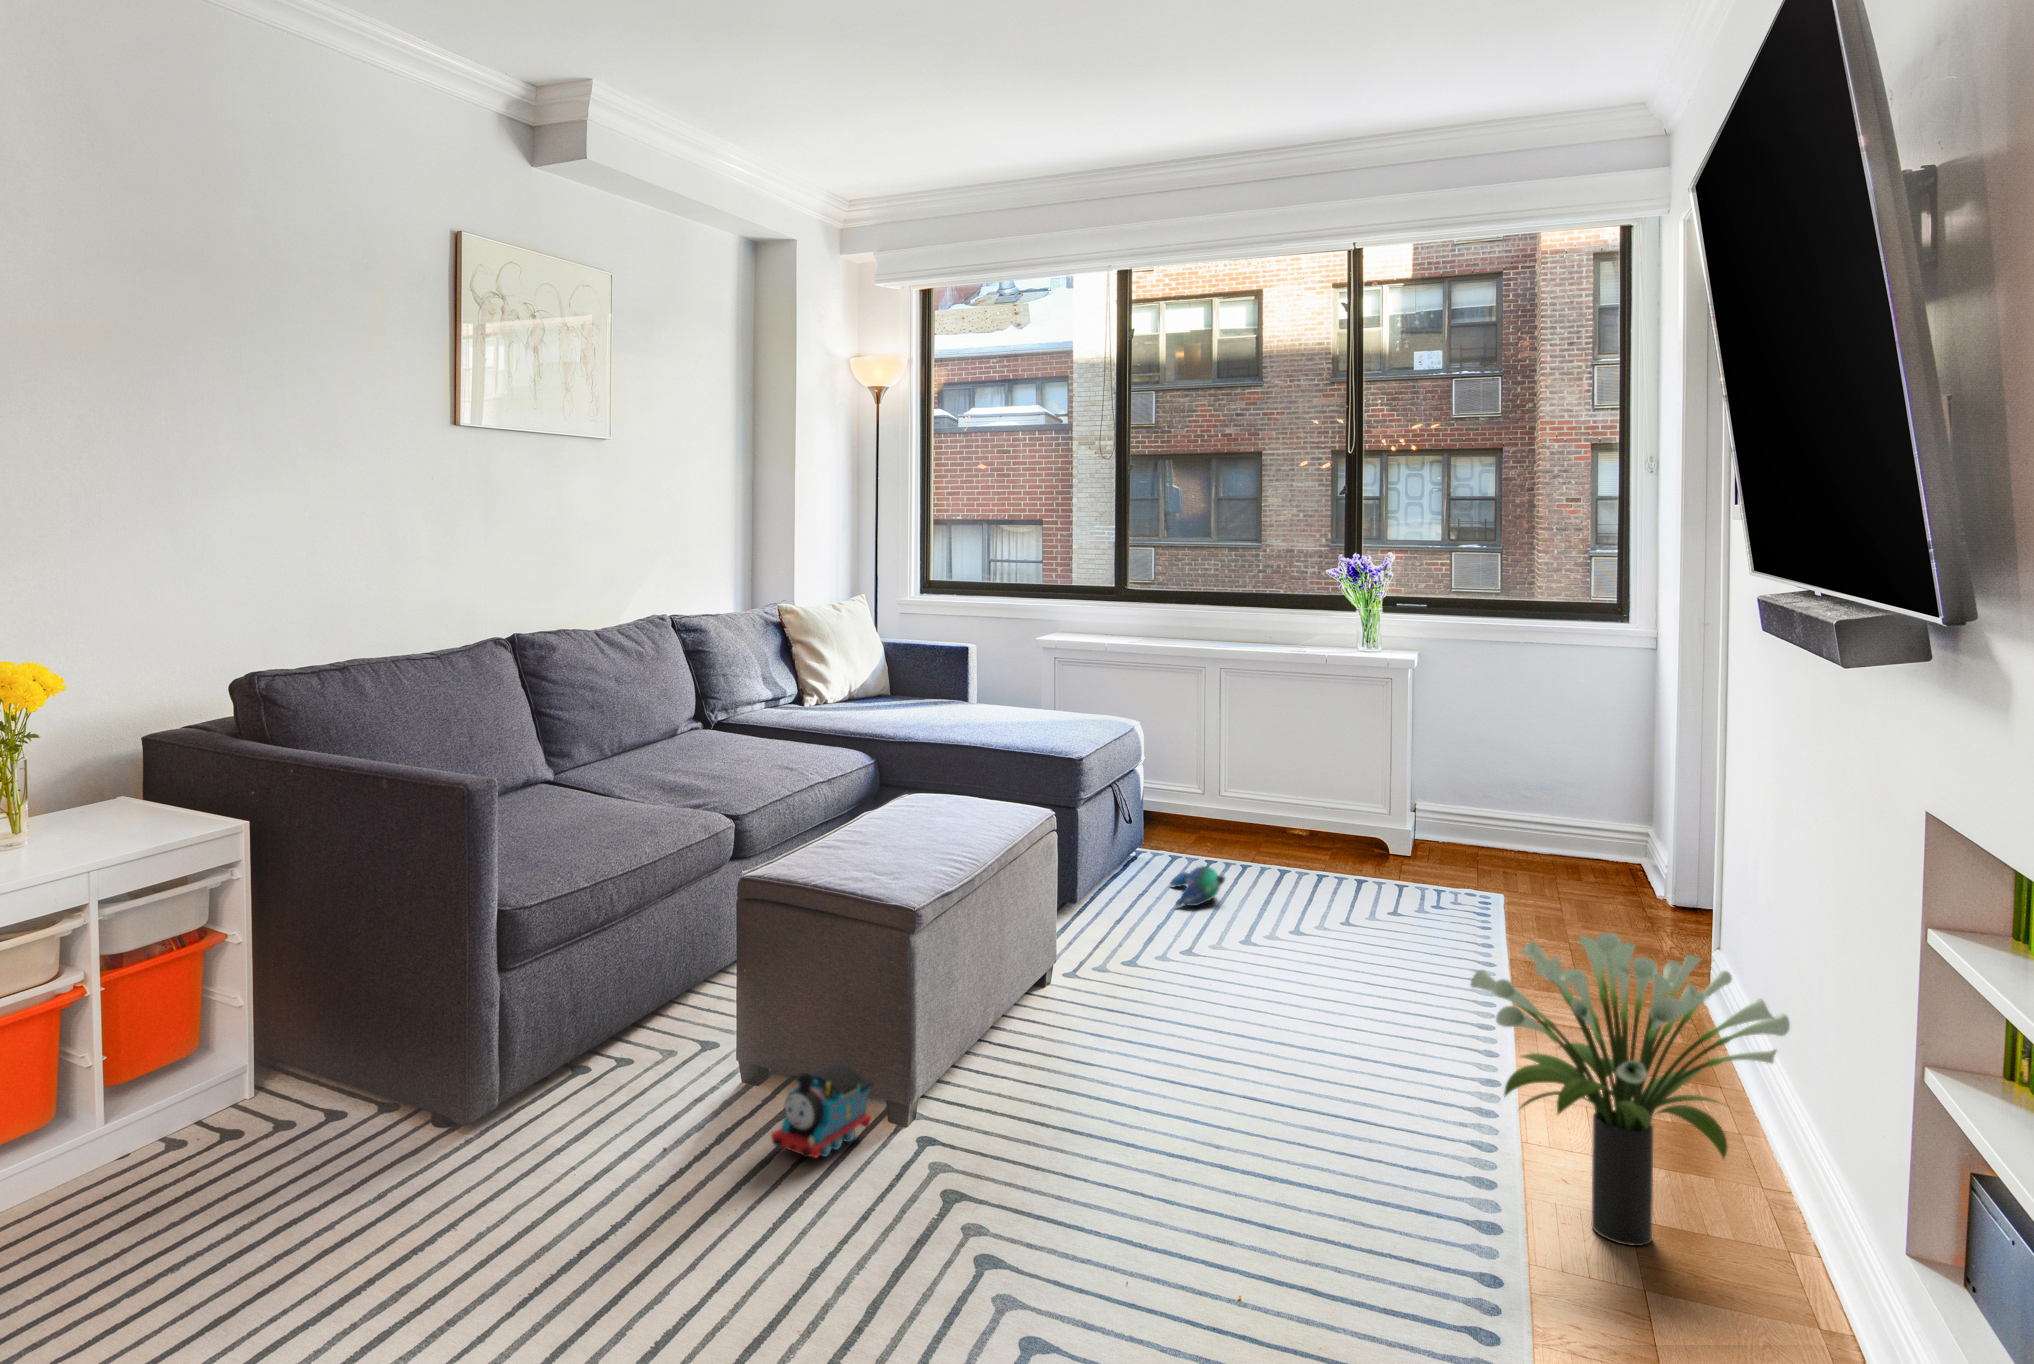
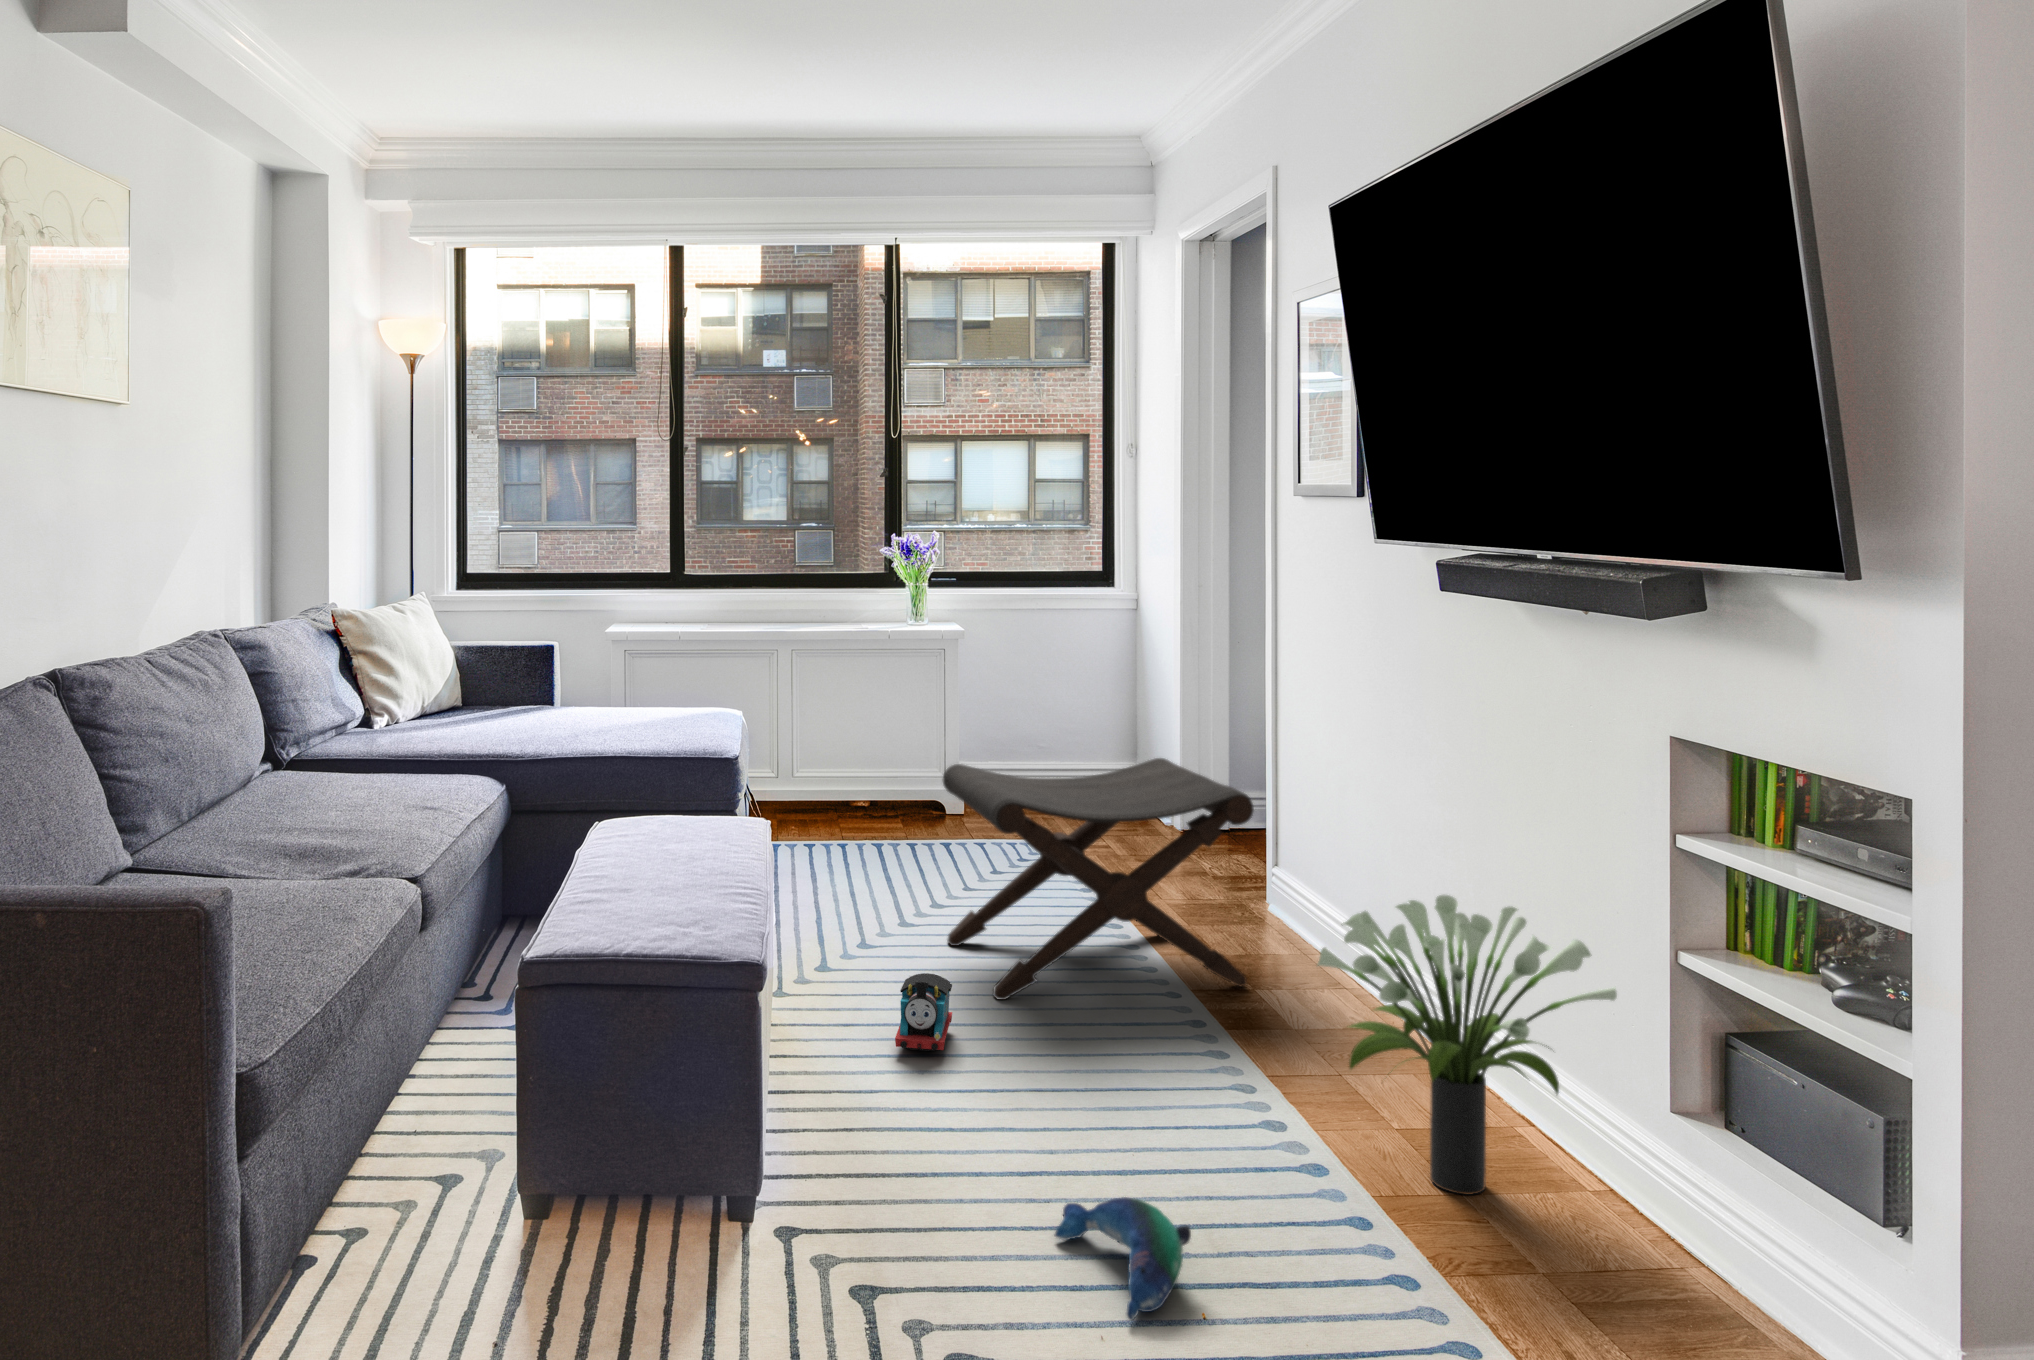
footstool: none [1263,774,1562,1026] -> present [943,758,1254,1000]
plush toy: present [1171,866,1225,906] -> present [1055,1197,1191,1321]
toy train: present [771,1064,873,1158] -> present [895,973,952,1051]

